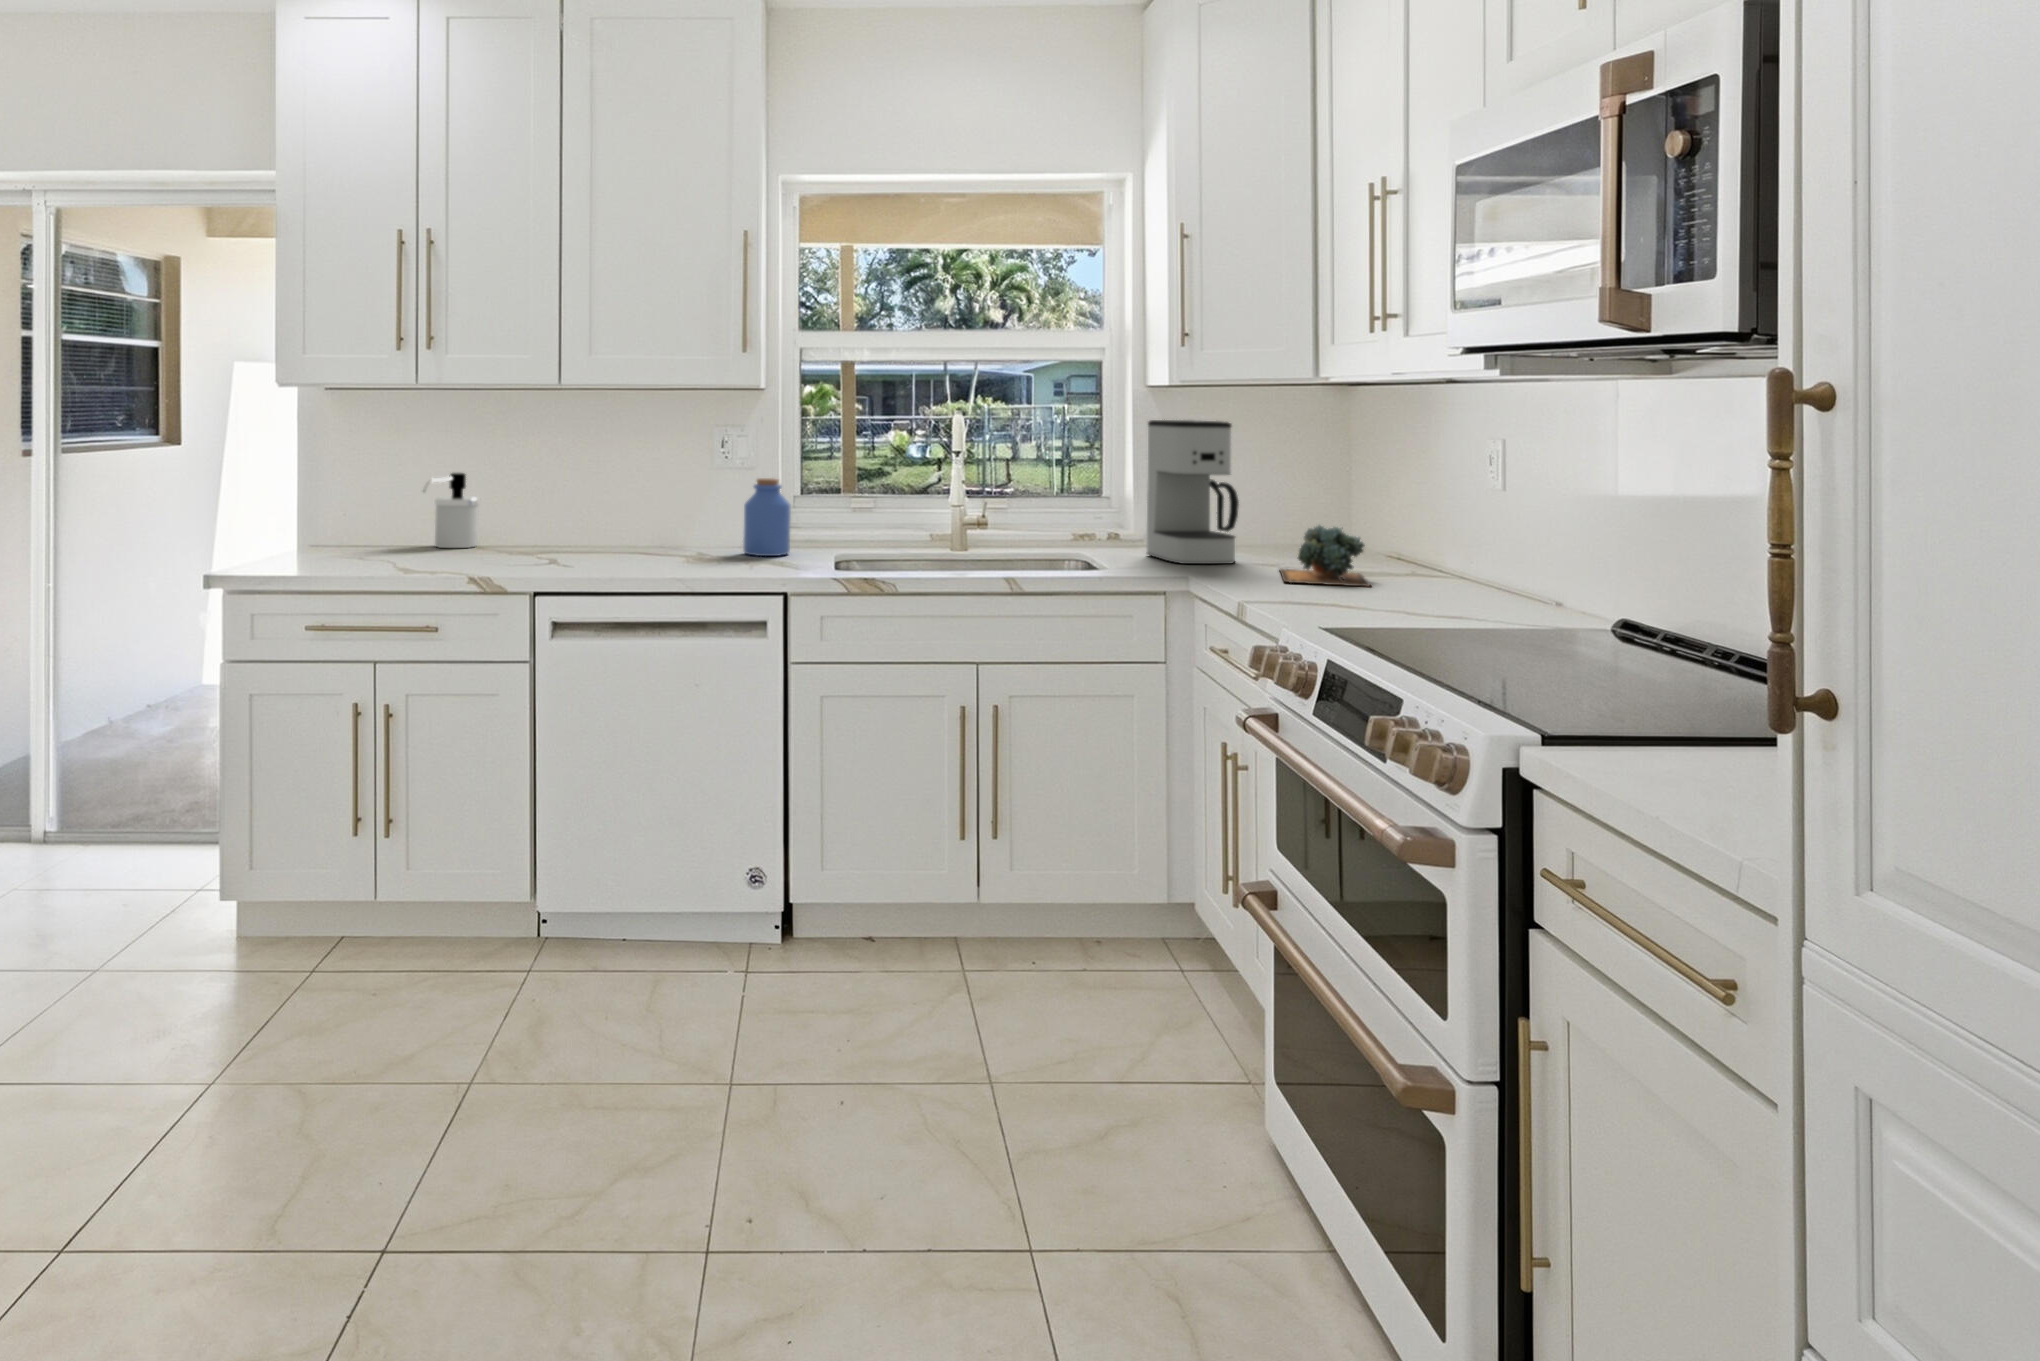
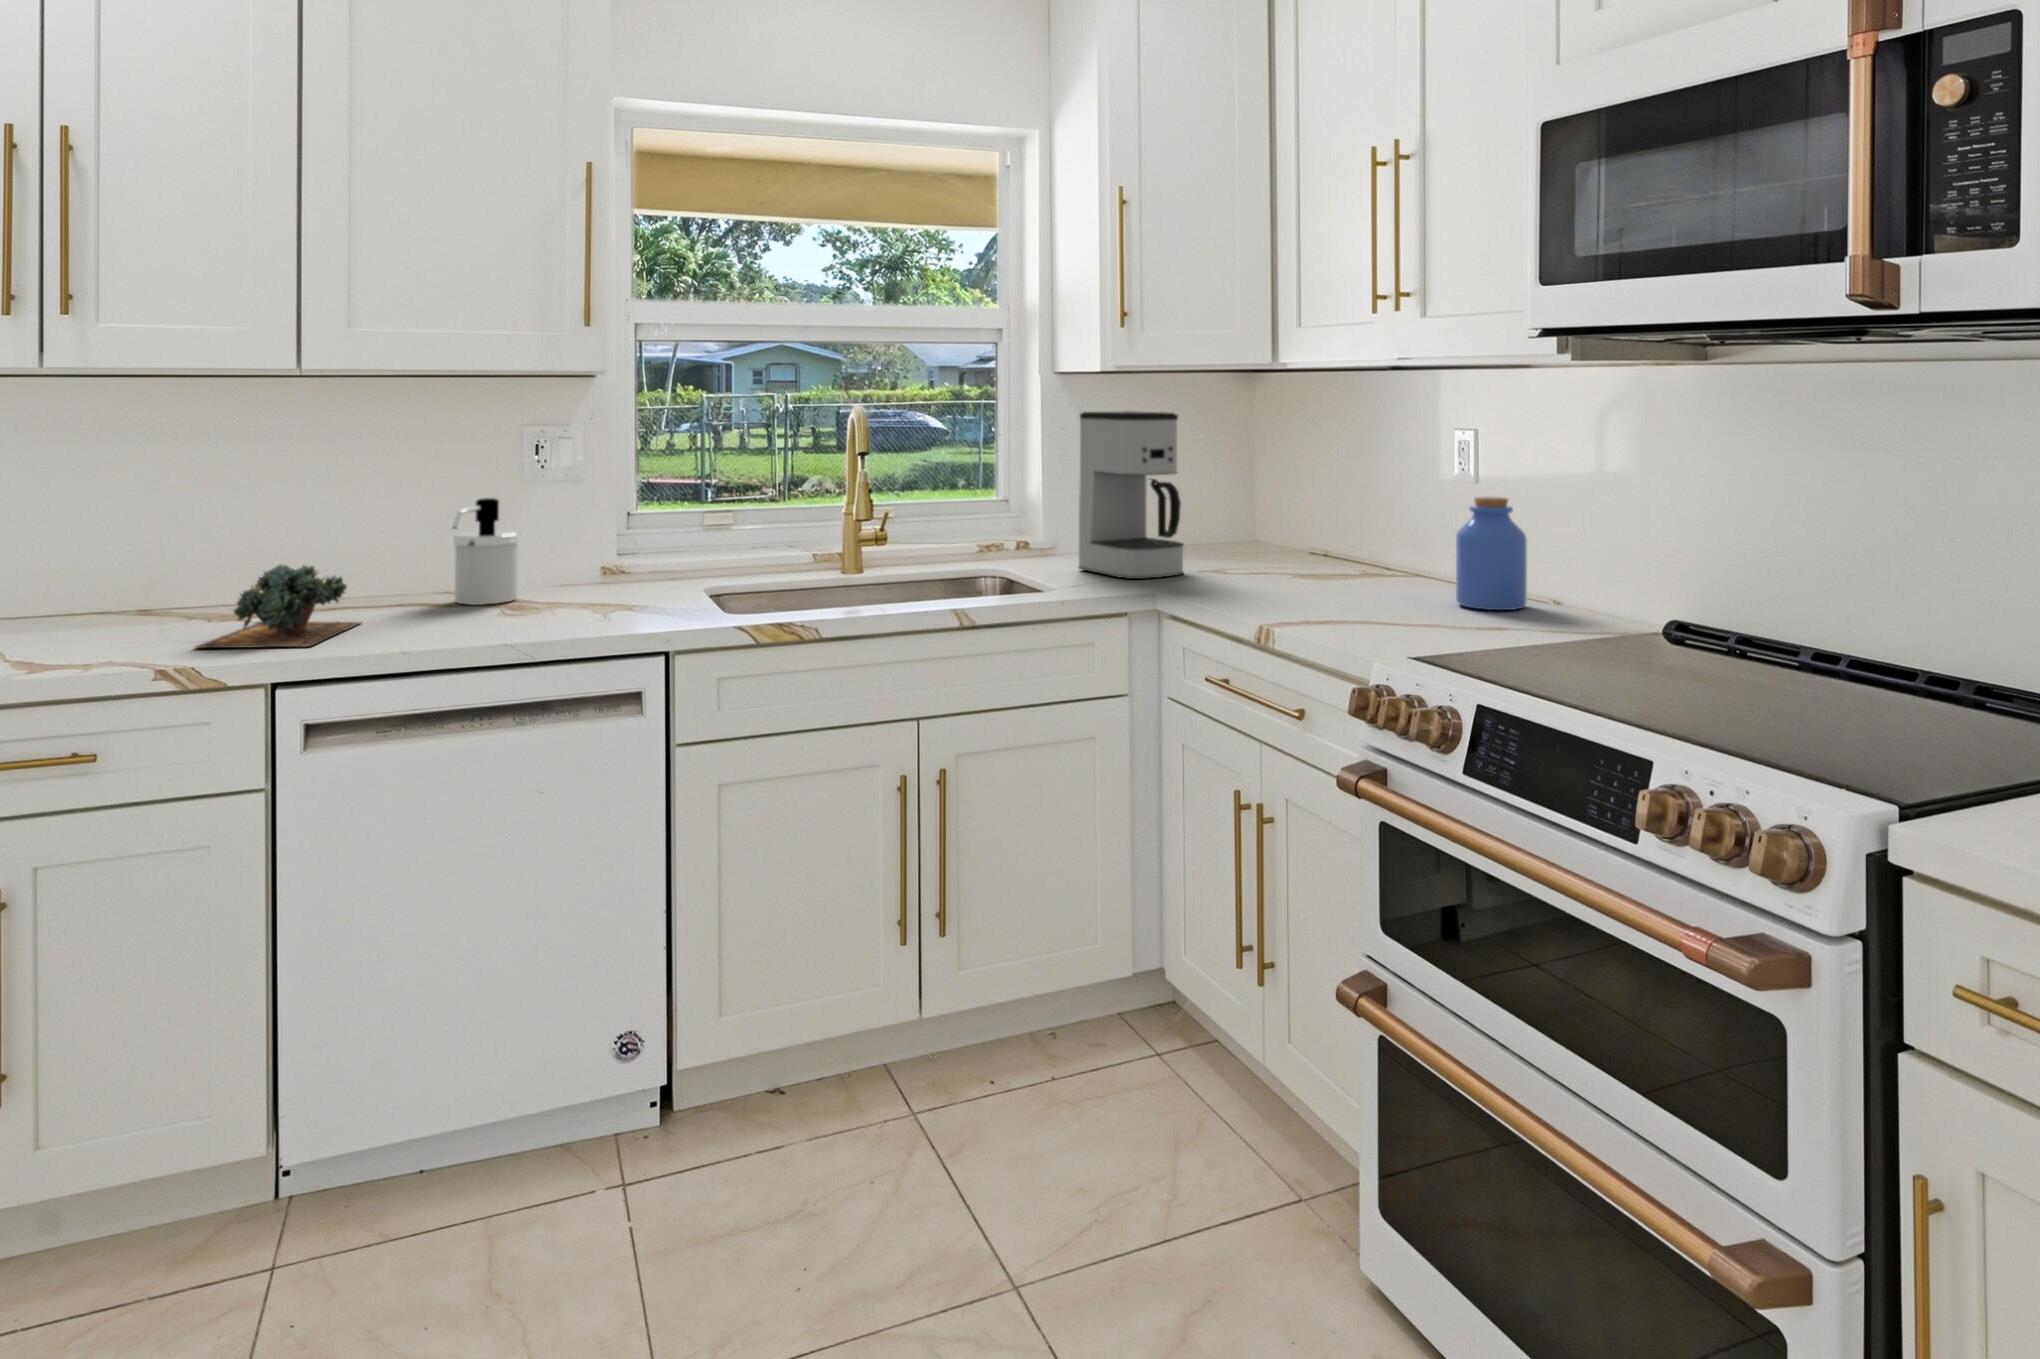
soap dispenser: present [423,473,480,548] -> present [453,498,520,605]
jar: present [743,478,791,556] -> present [1456,497,1527,610]
succulent plant: present [1280,525,1371,587] -> present [195,565,360,648]

